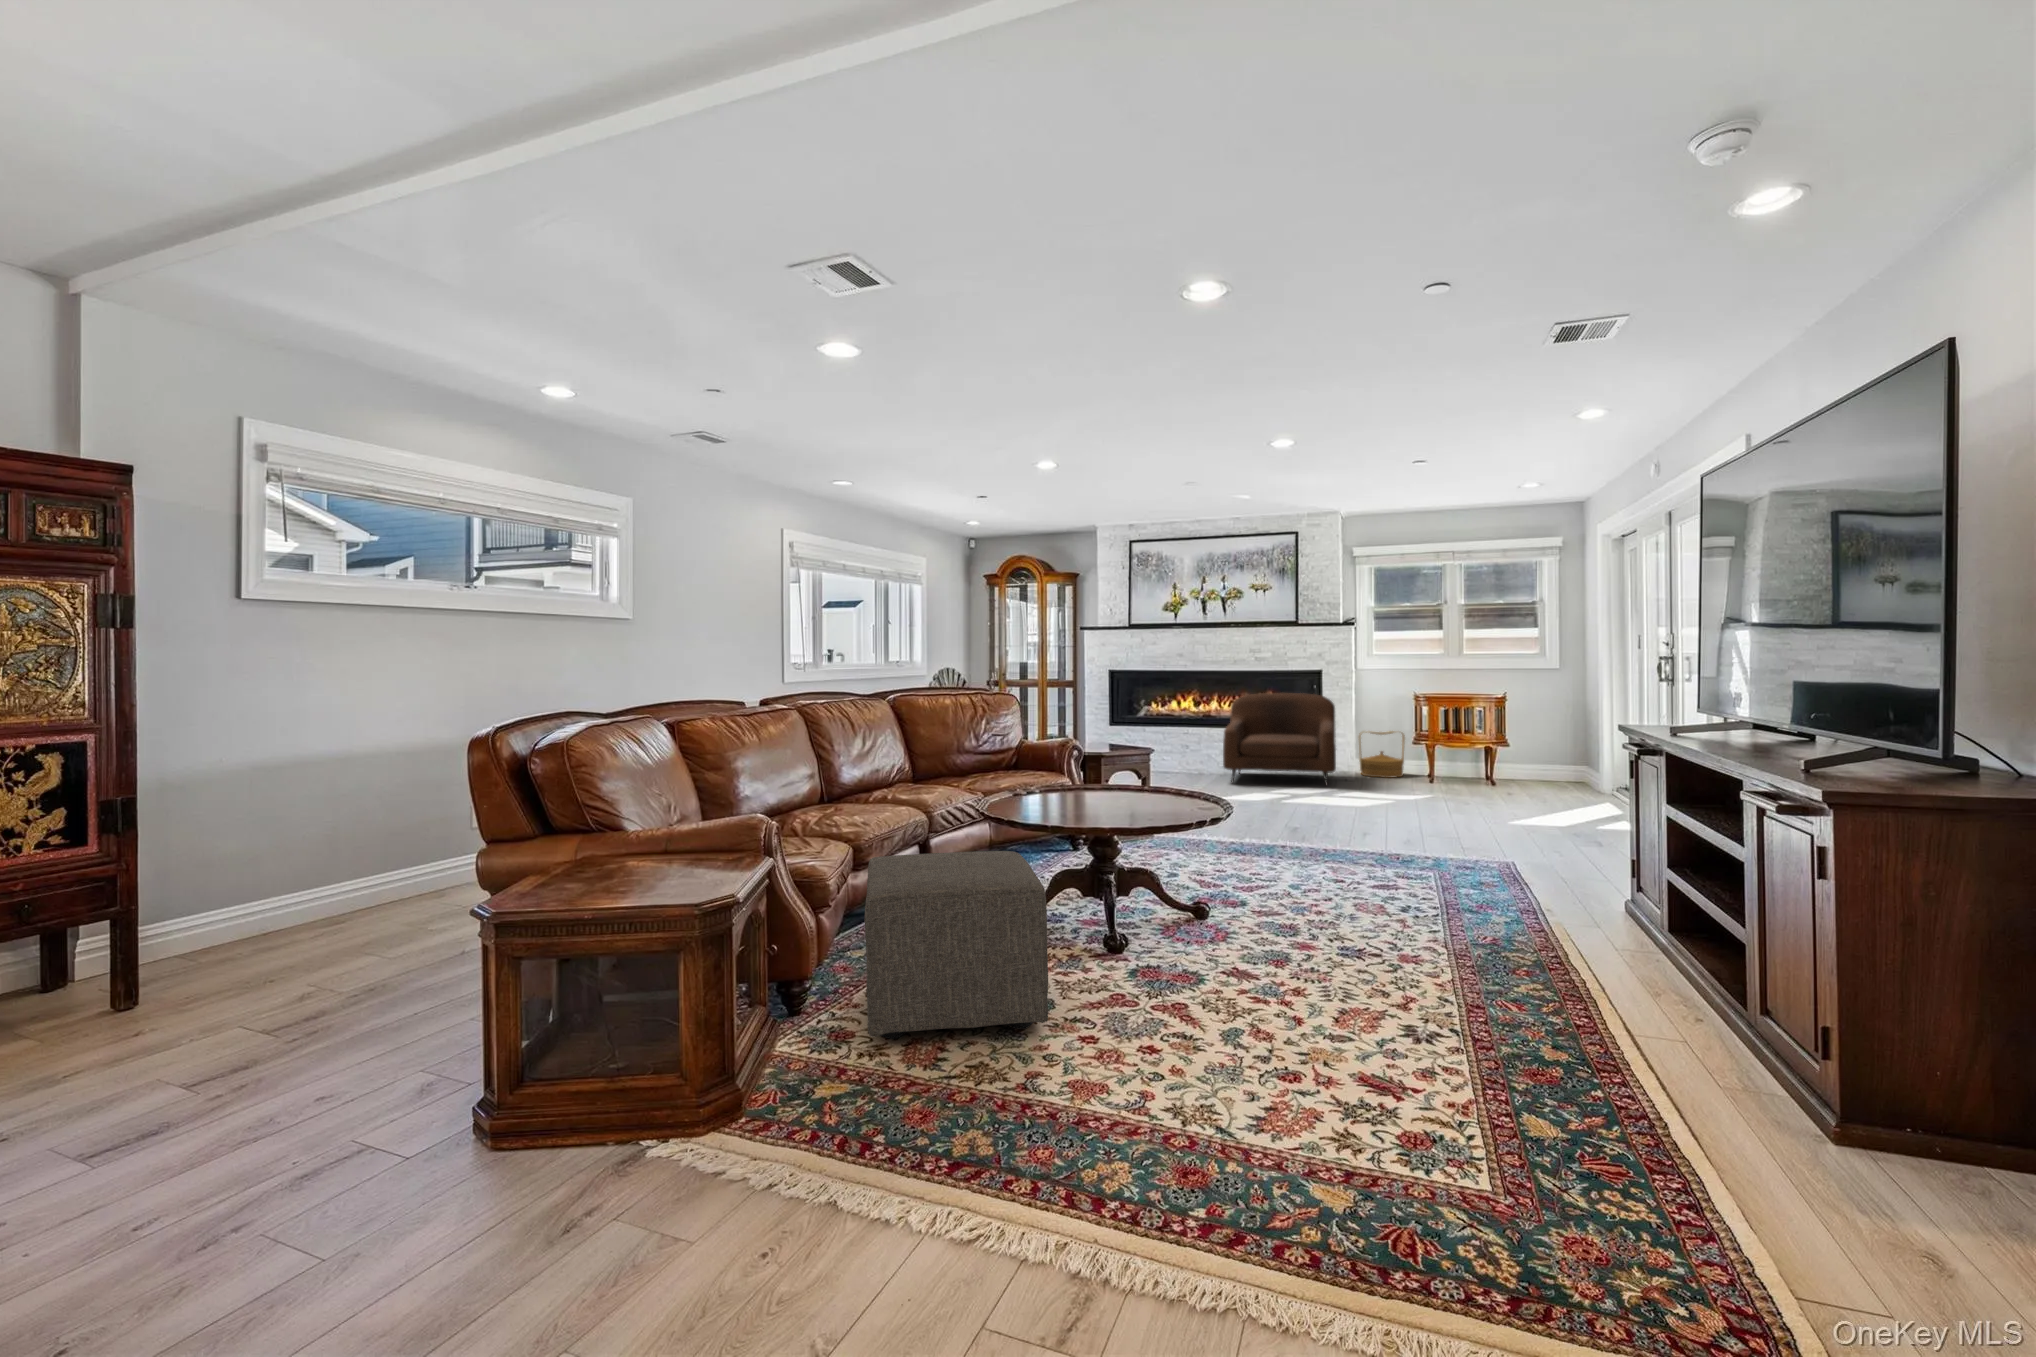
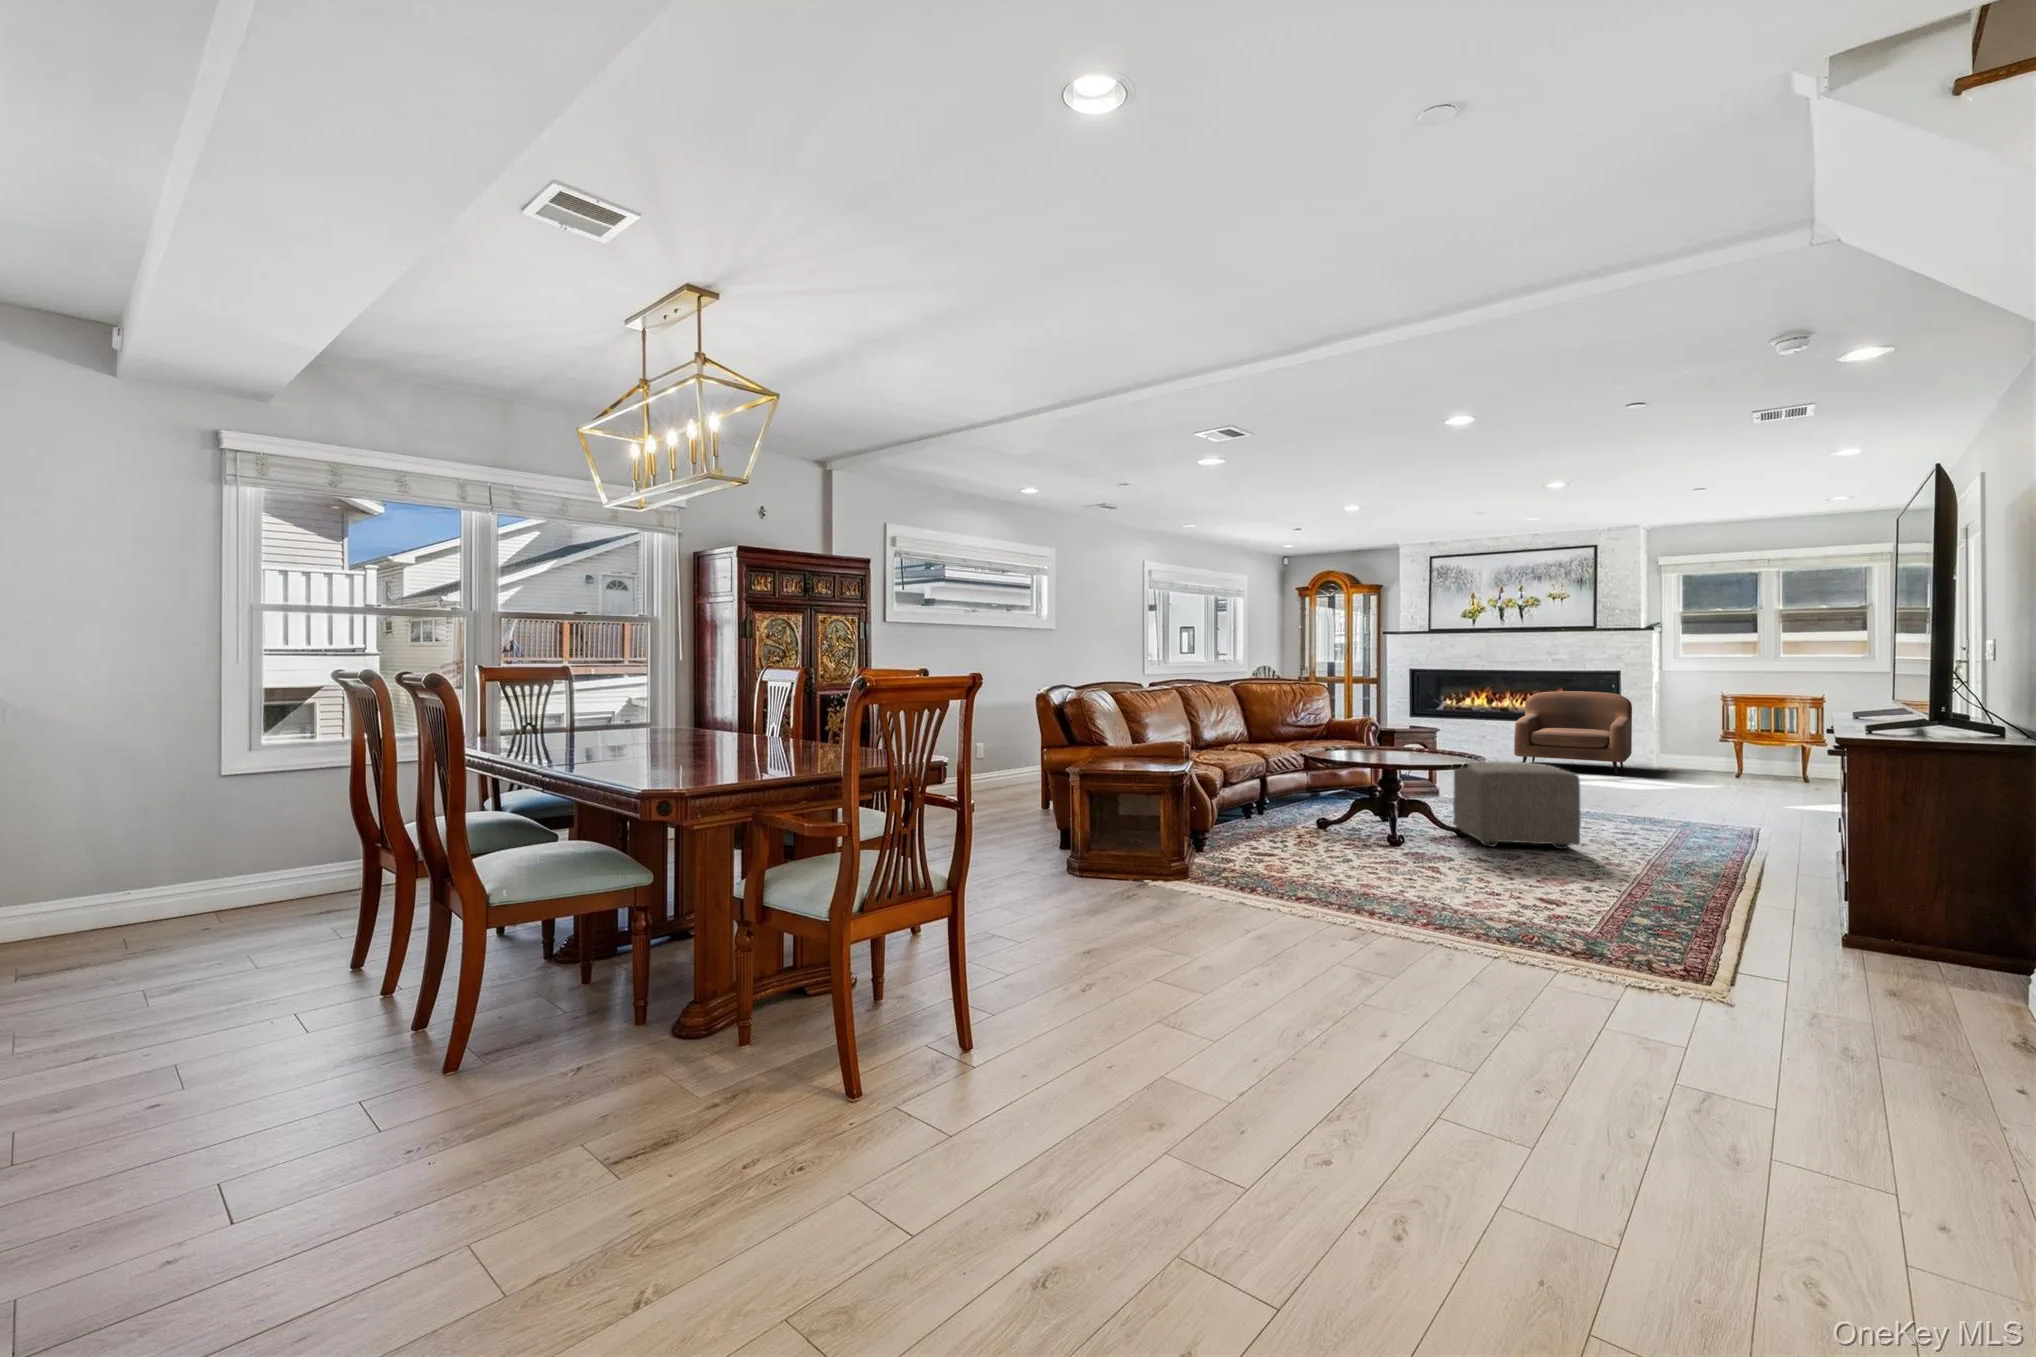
woven basket: present [1359,731,1405,778] -> none [1657,728,1708,771]
ottoman: present [865,851,1048,1039] -> present [1453,762,1581,849]

